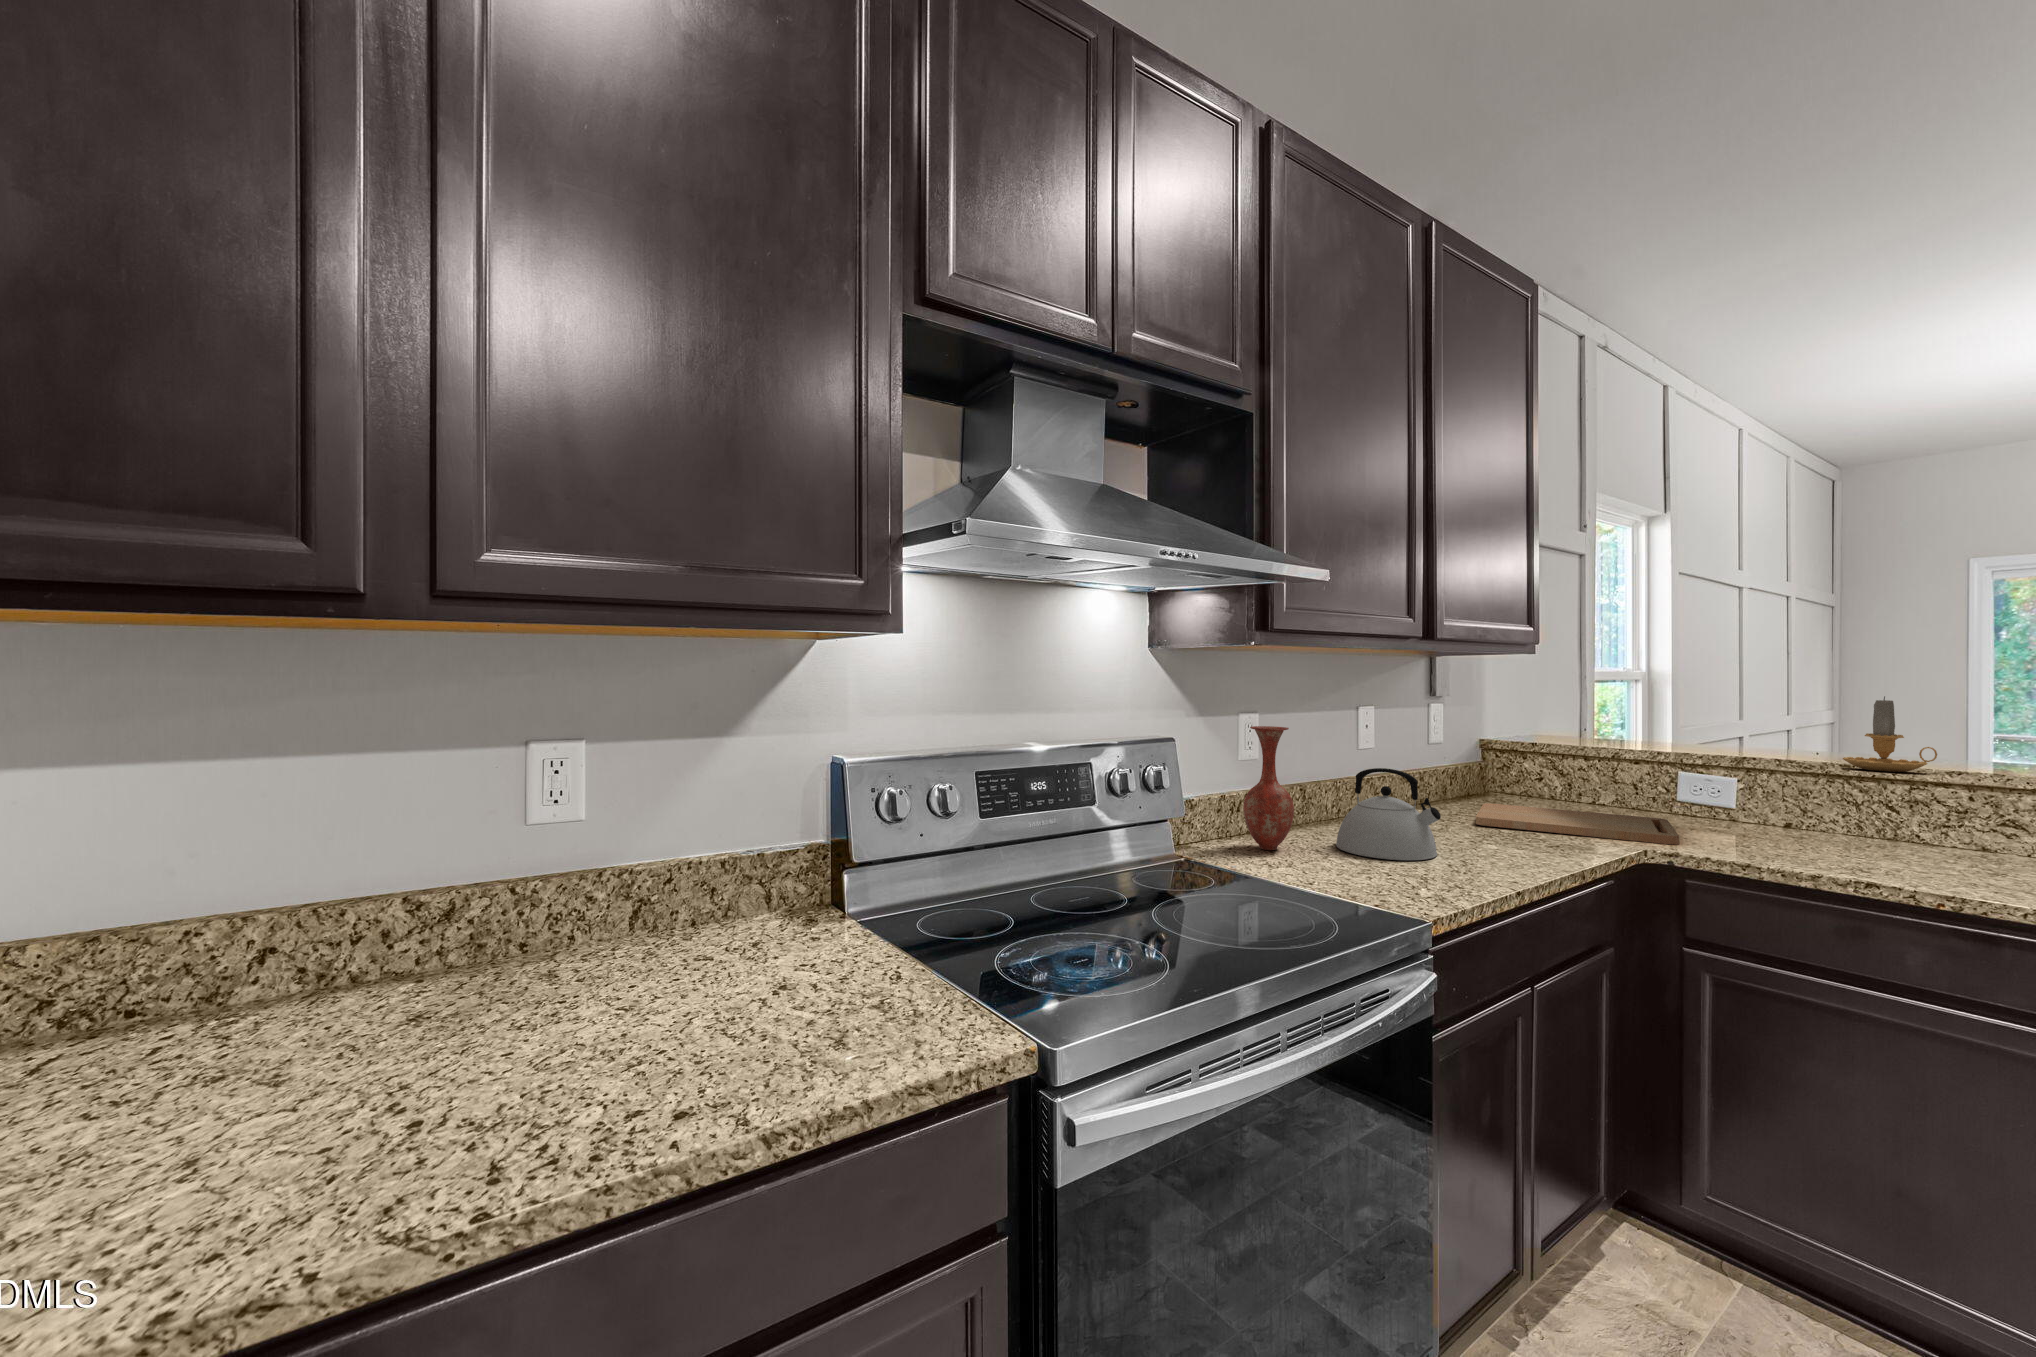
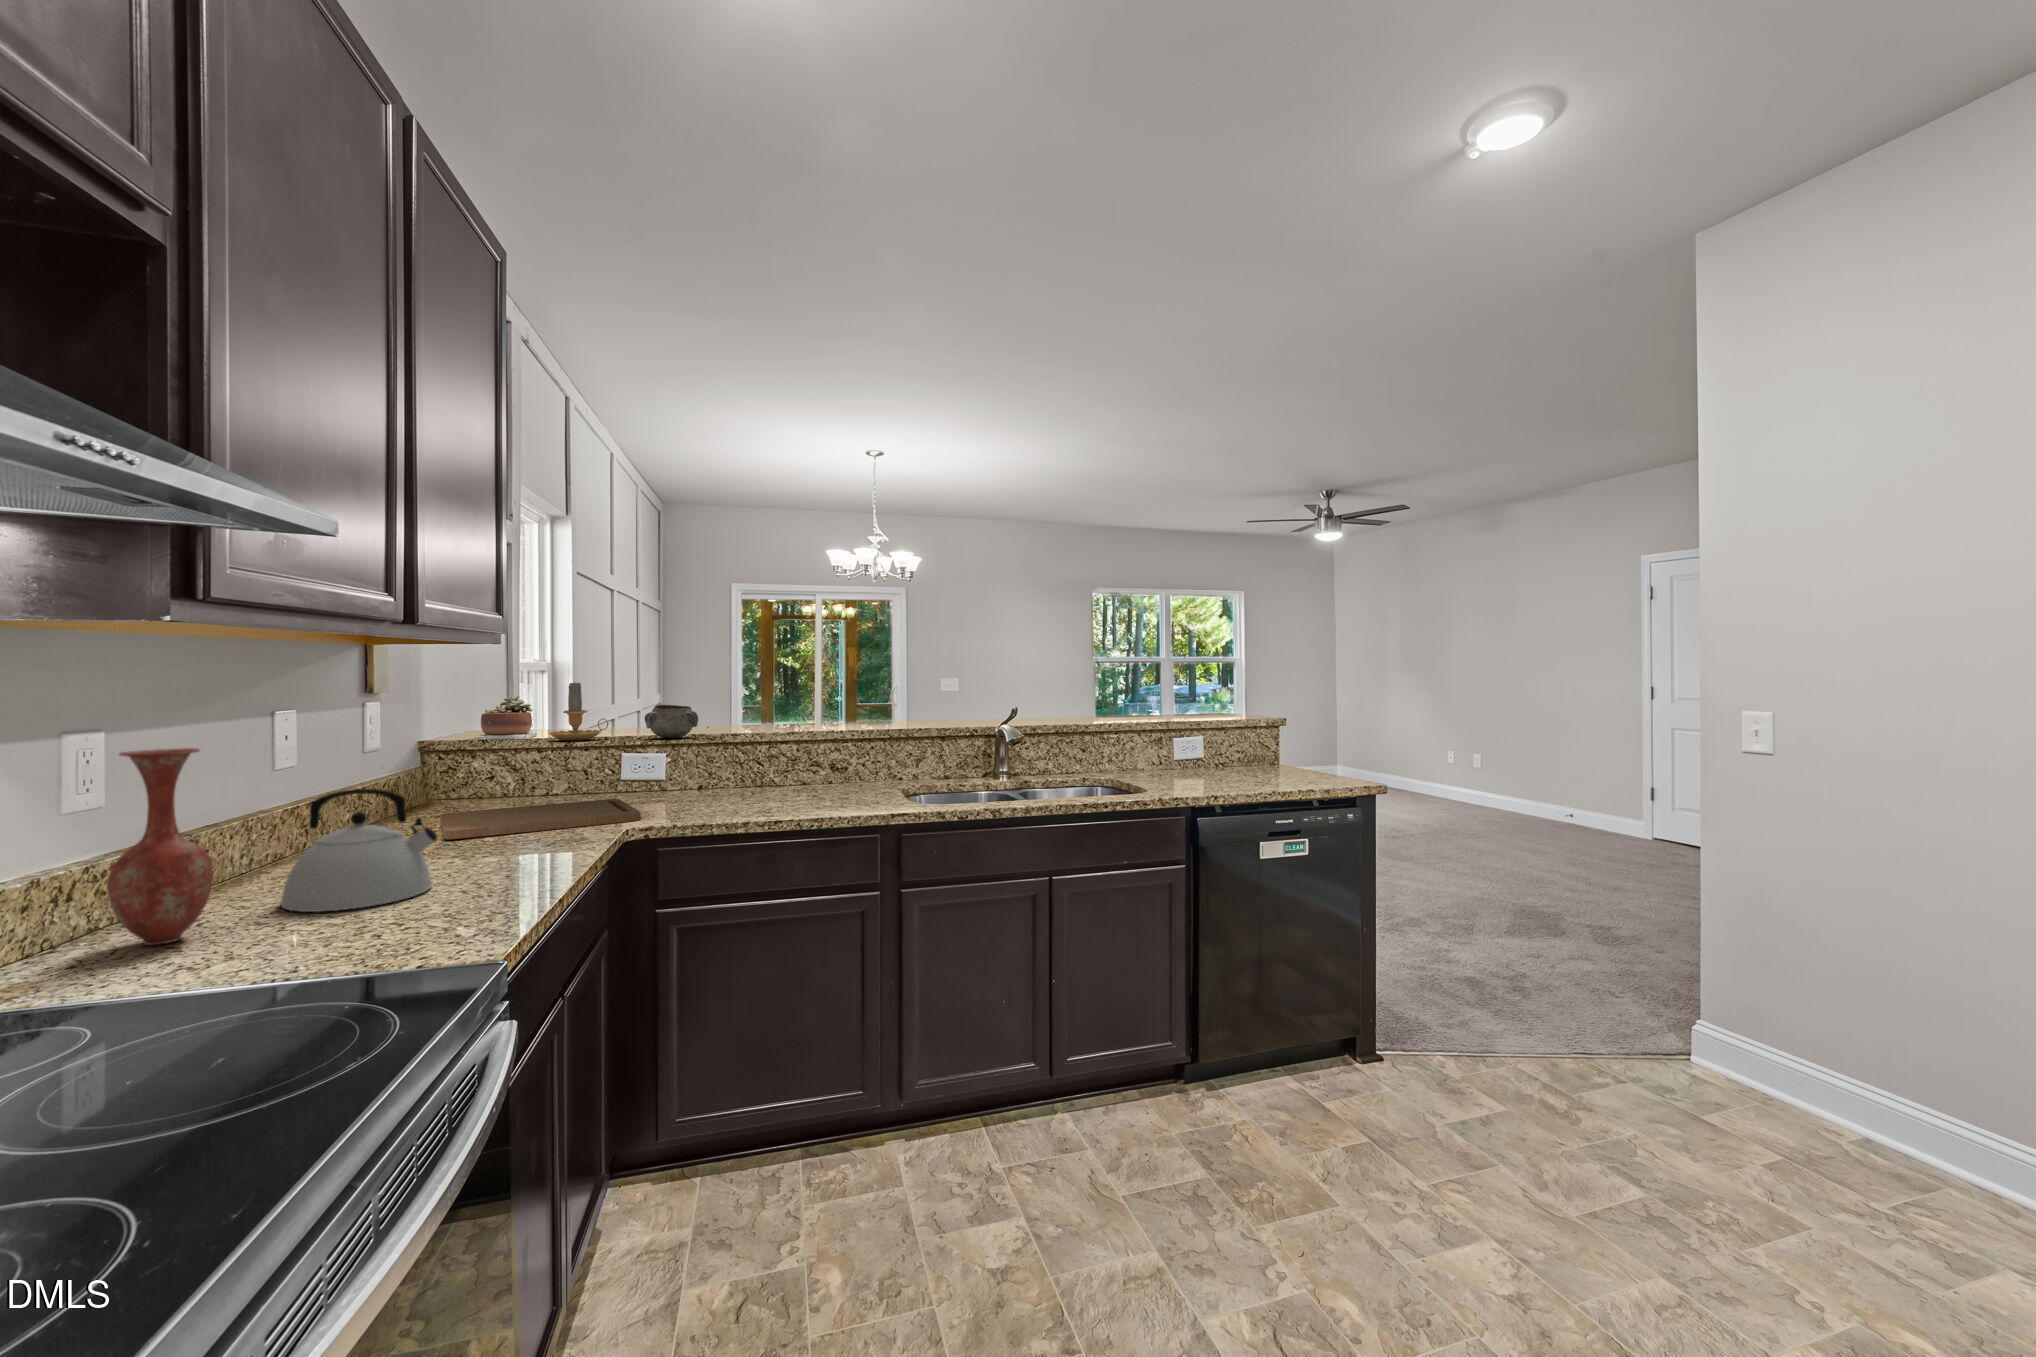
candle: present [1843,696,1937,772] -> present [549,683,608,741]
succulent plant: none [1533,706,1598,747] -> present [475,696,537,740]
decorative bowl: none [1707,723,1785,762] -> present [645,705,698,738]

